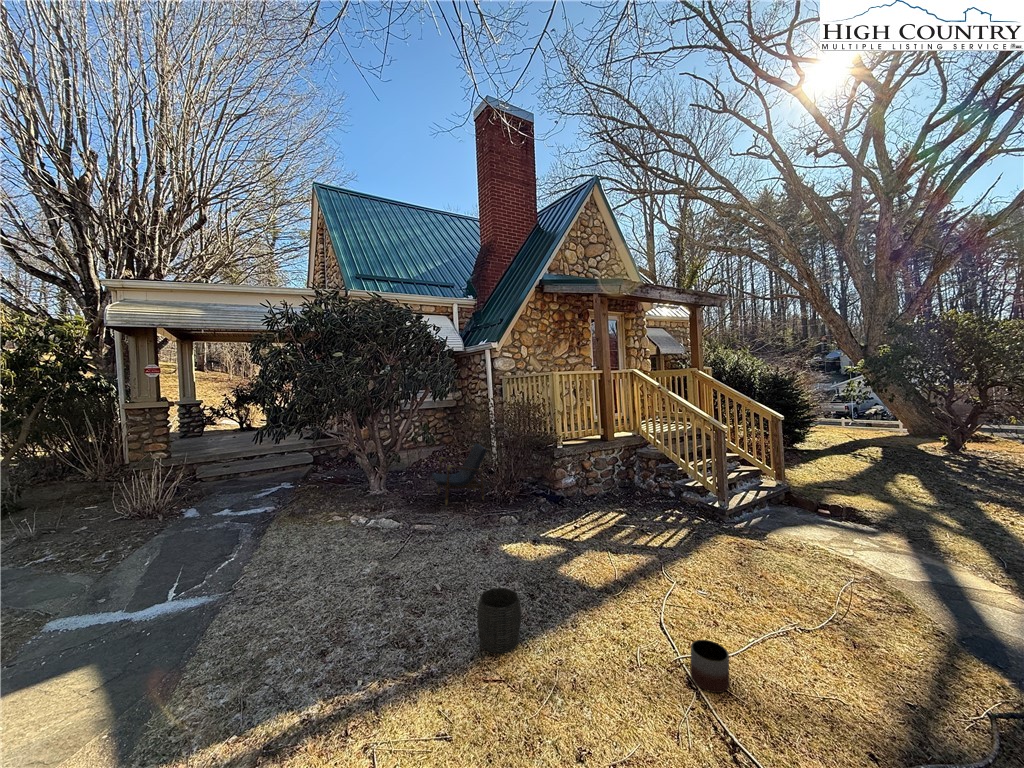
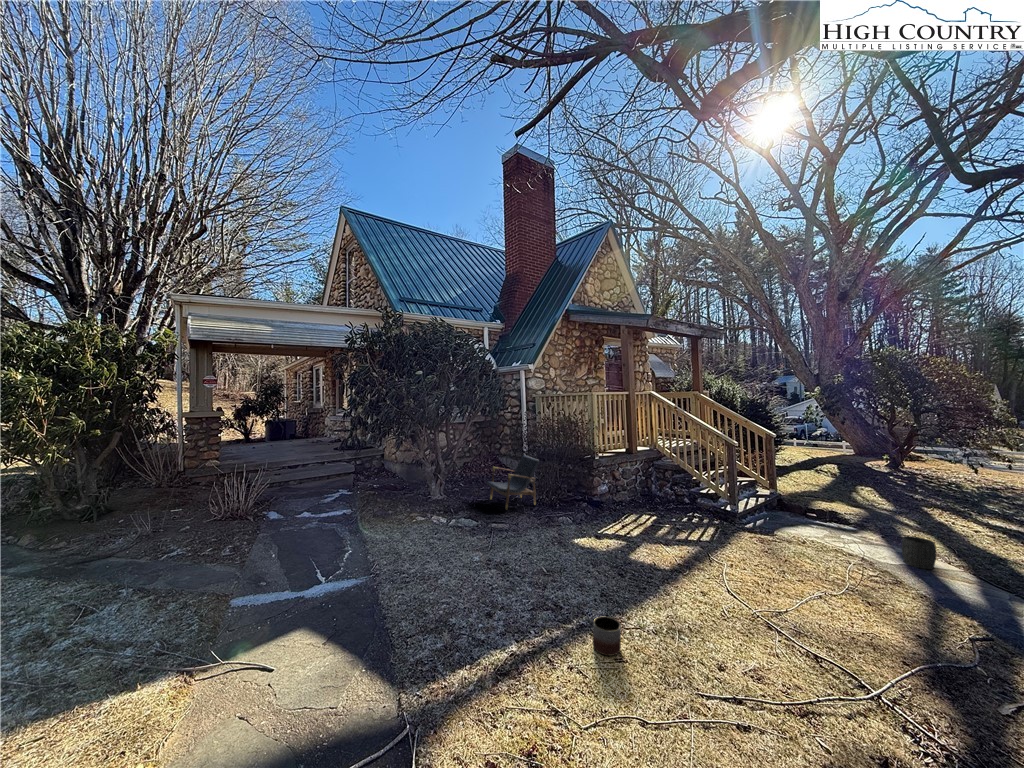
woven basket: present [477,588,521,653] -> present [902,536,936,569]
planter: present [691,640,729,693] -> present [593,616,621,656]

